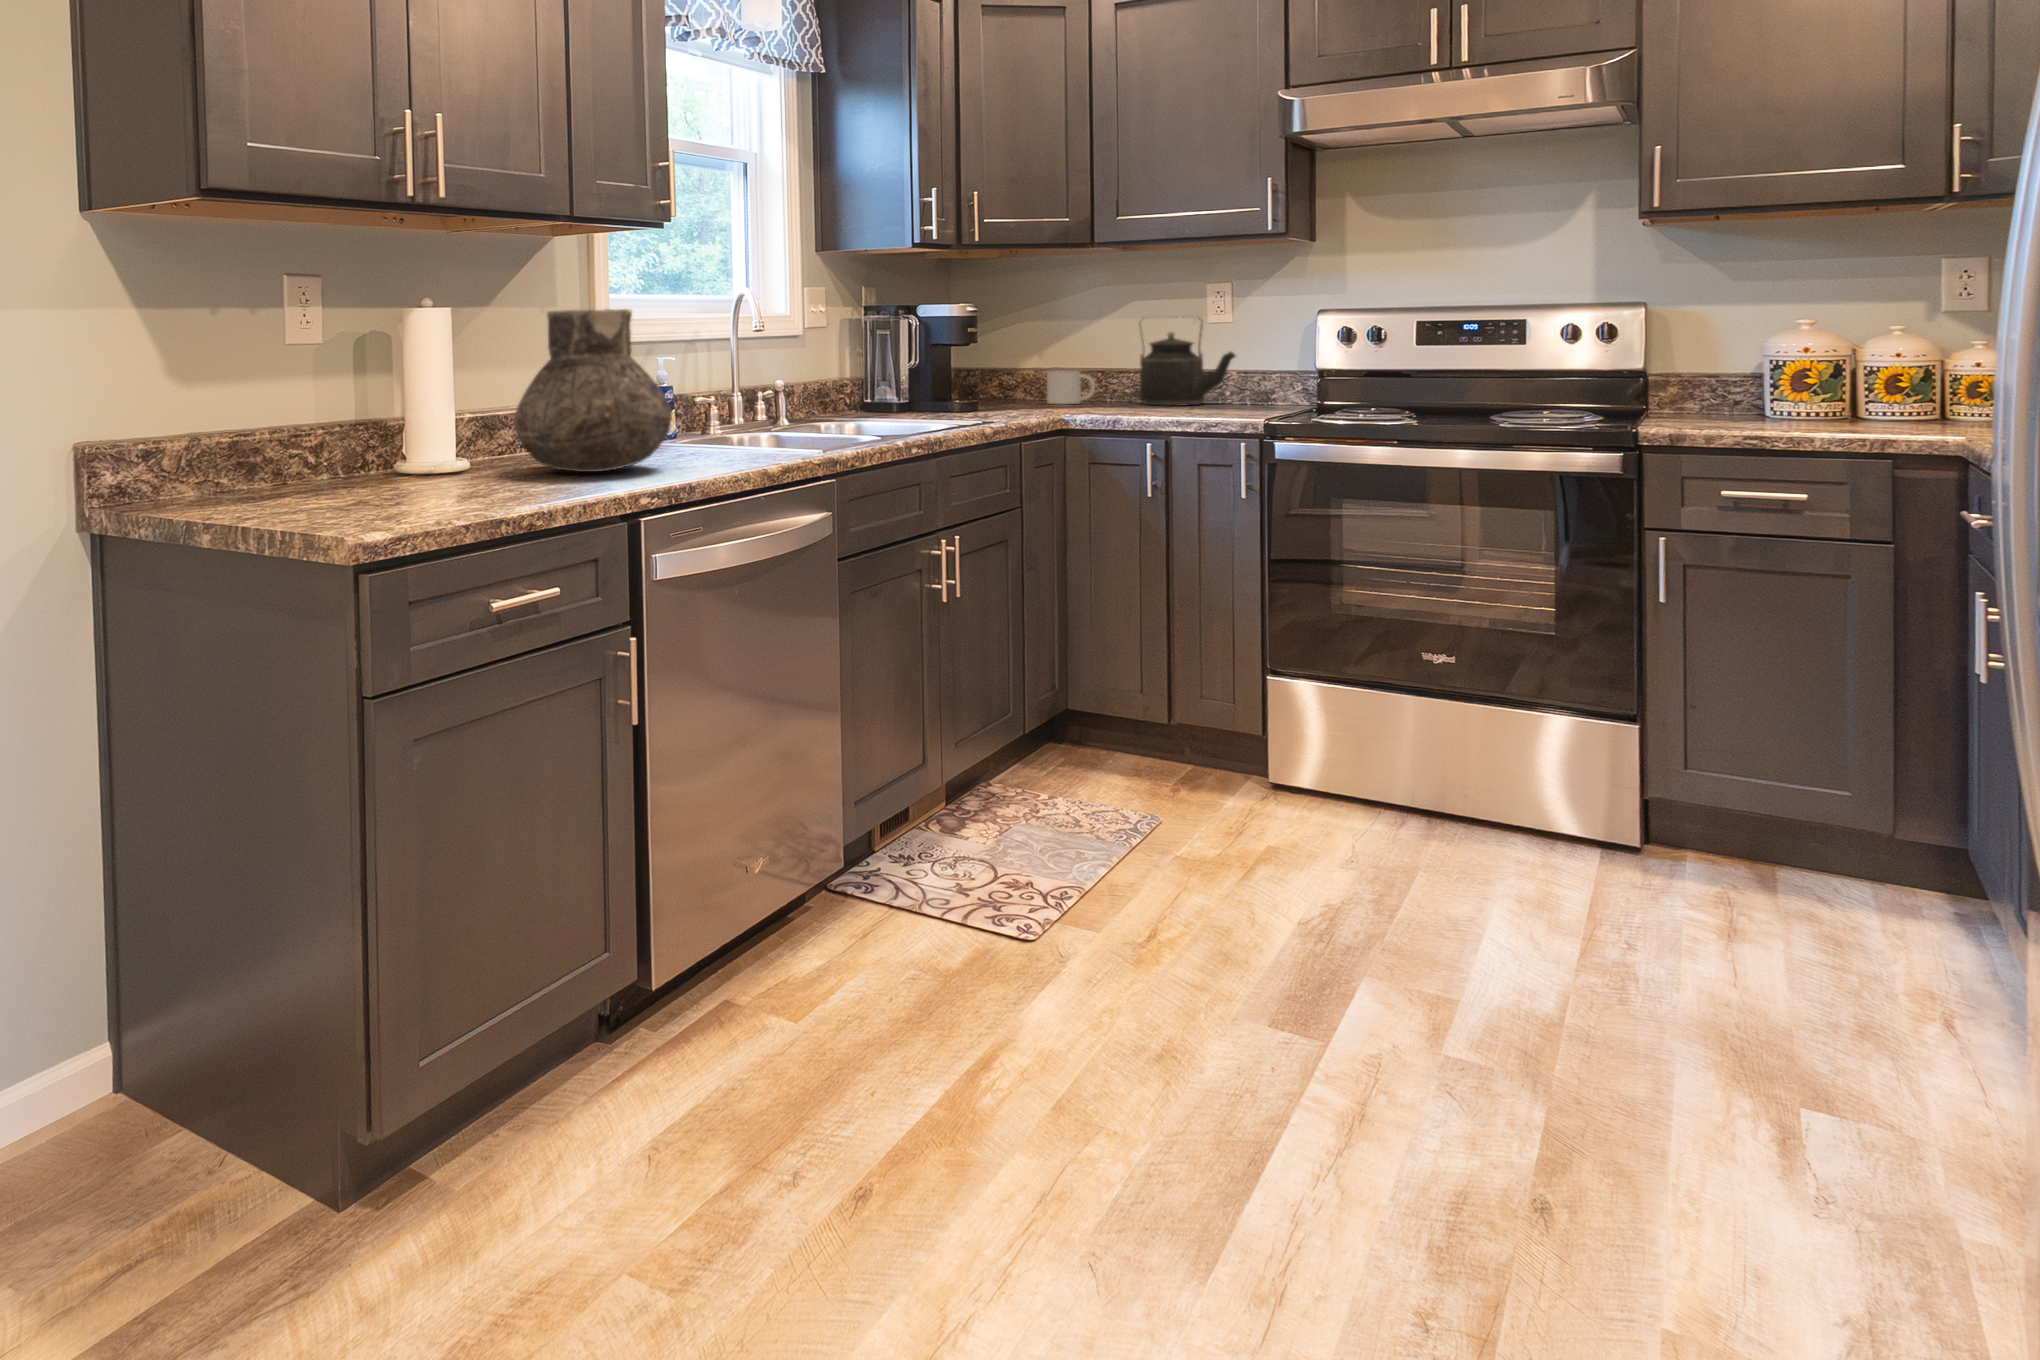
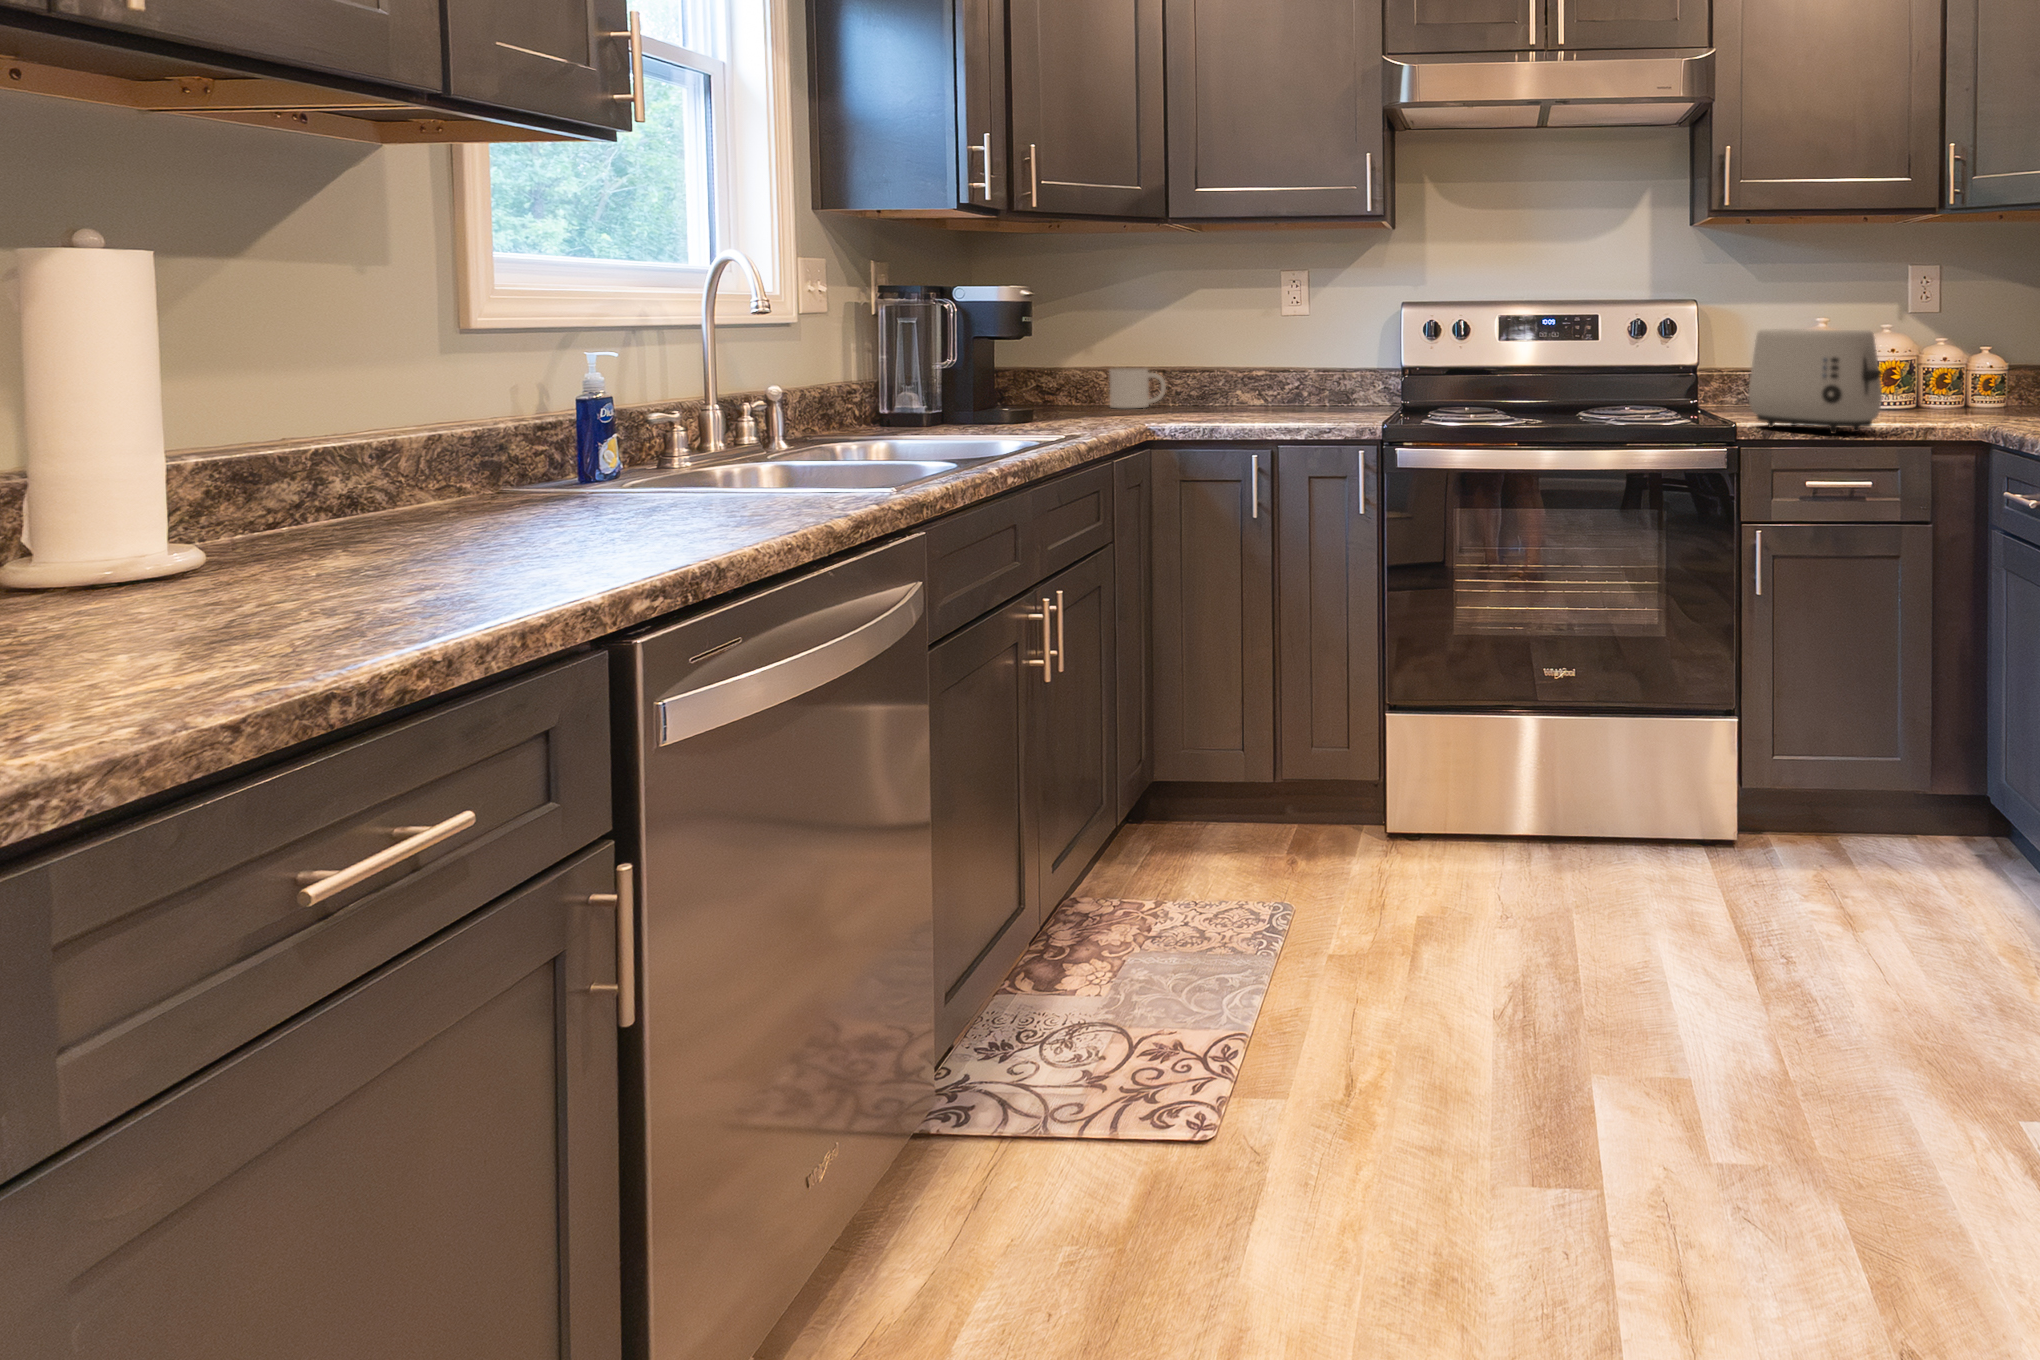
vase: present [514,309,672,472] -> none [302,260,658,565]
kettle: present [1139,317,1235,406] -> none [1213,308,1315,408]
toaster: none [1667,330,1820,440] -> present [1749,329,1882,434]

